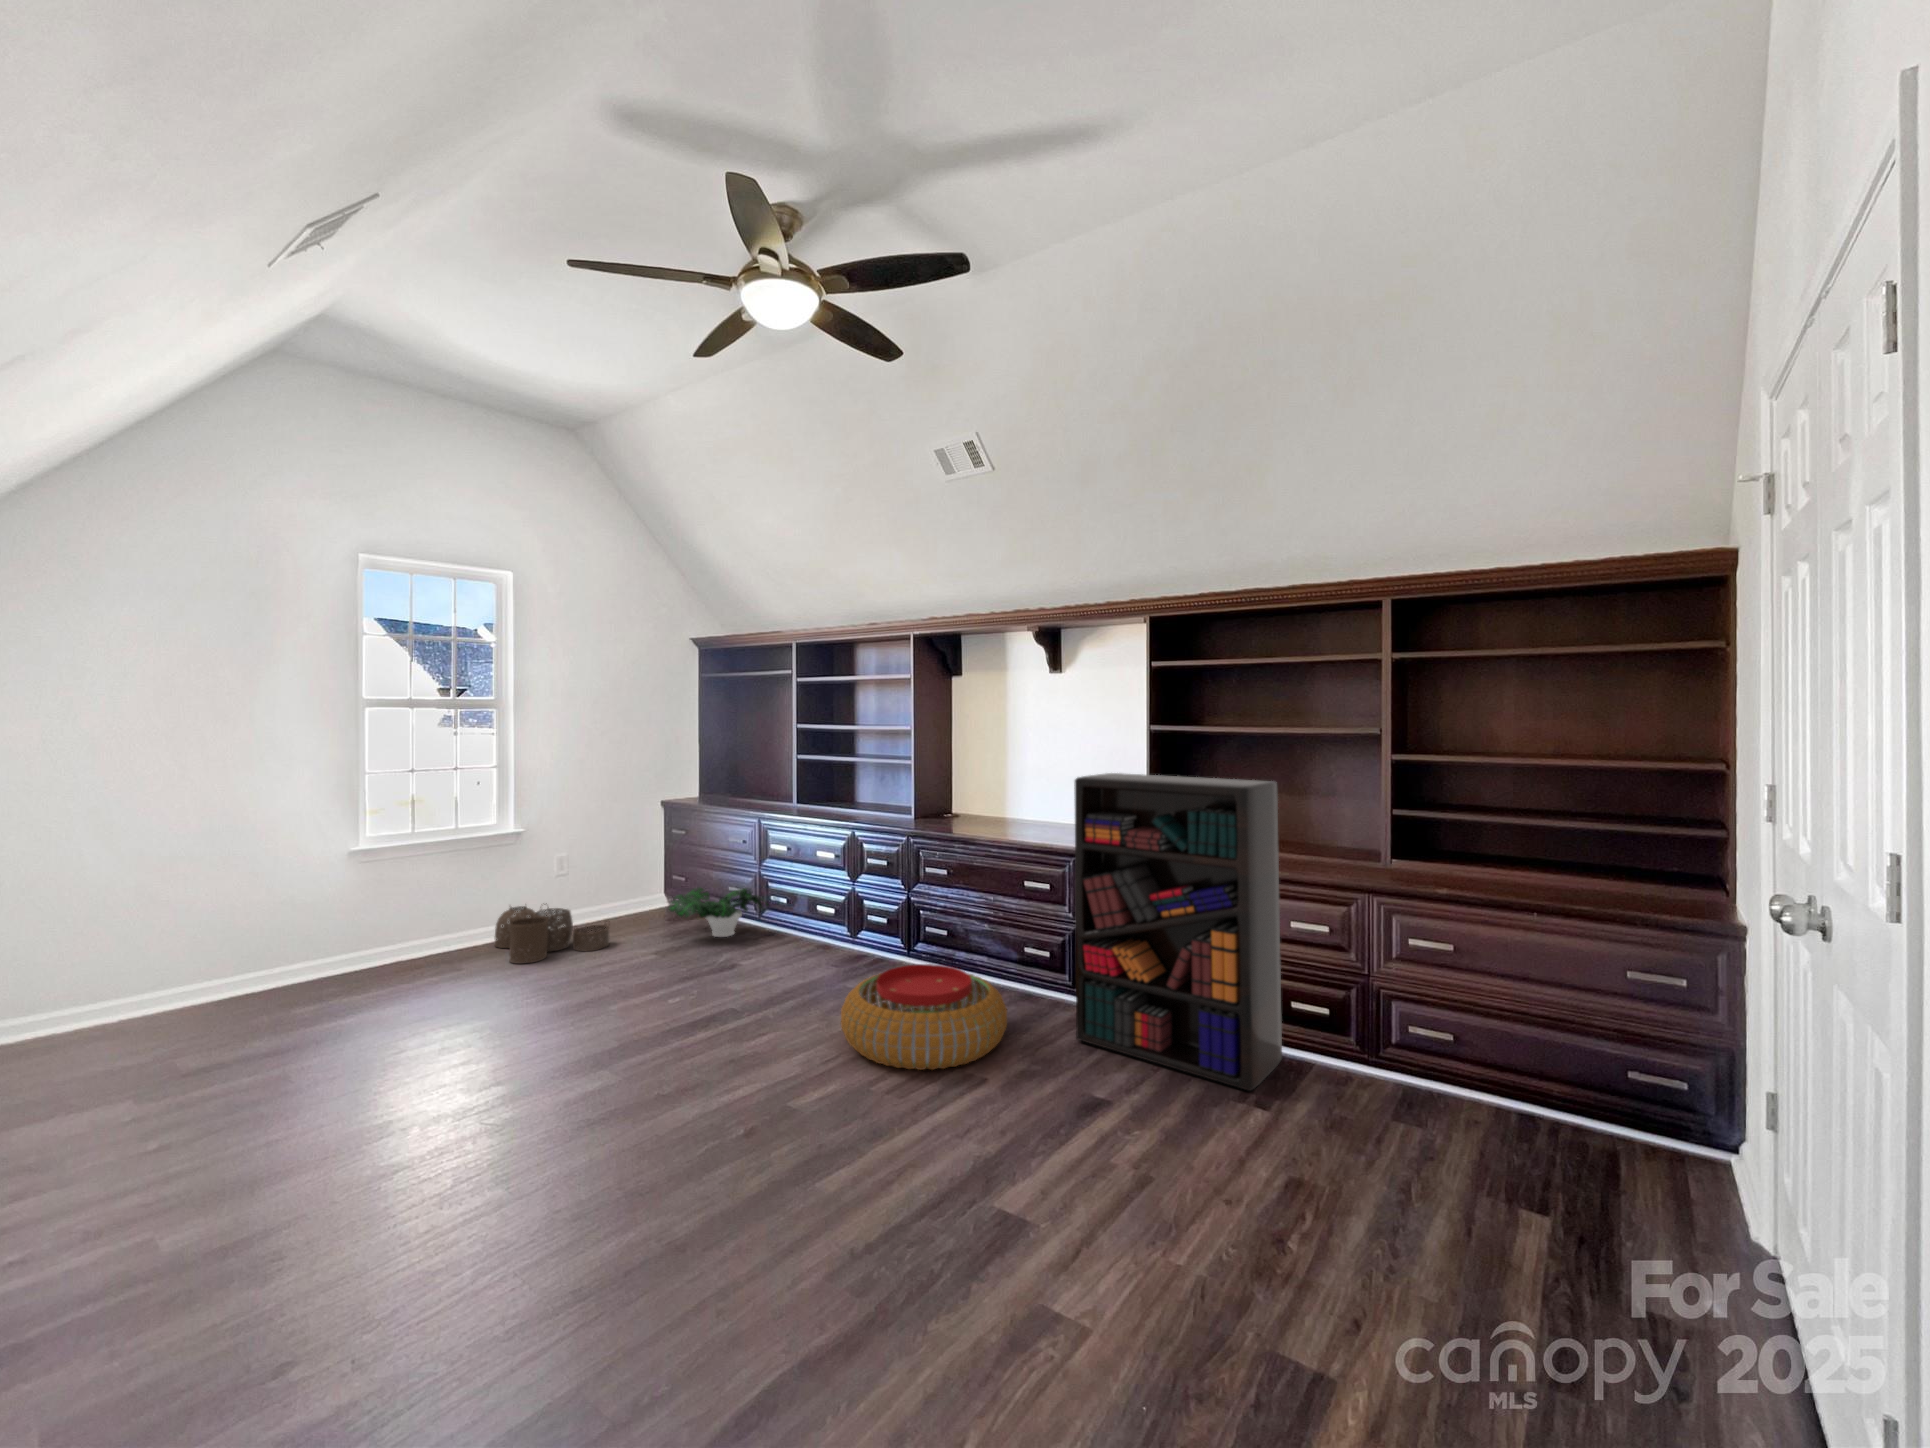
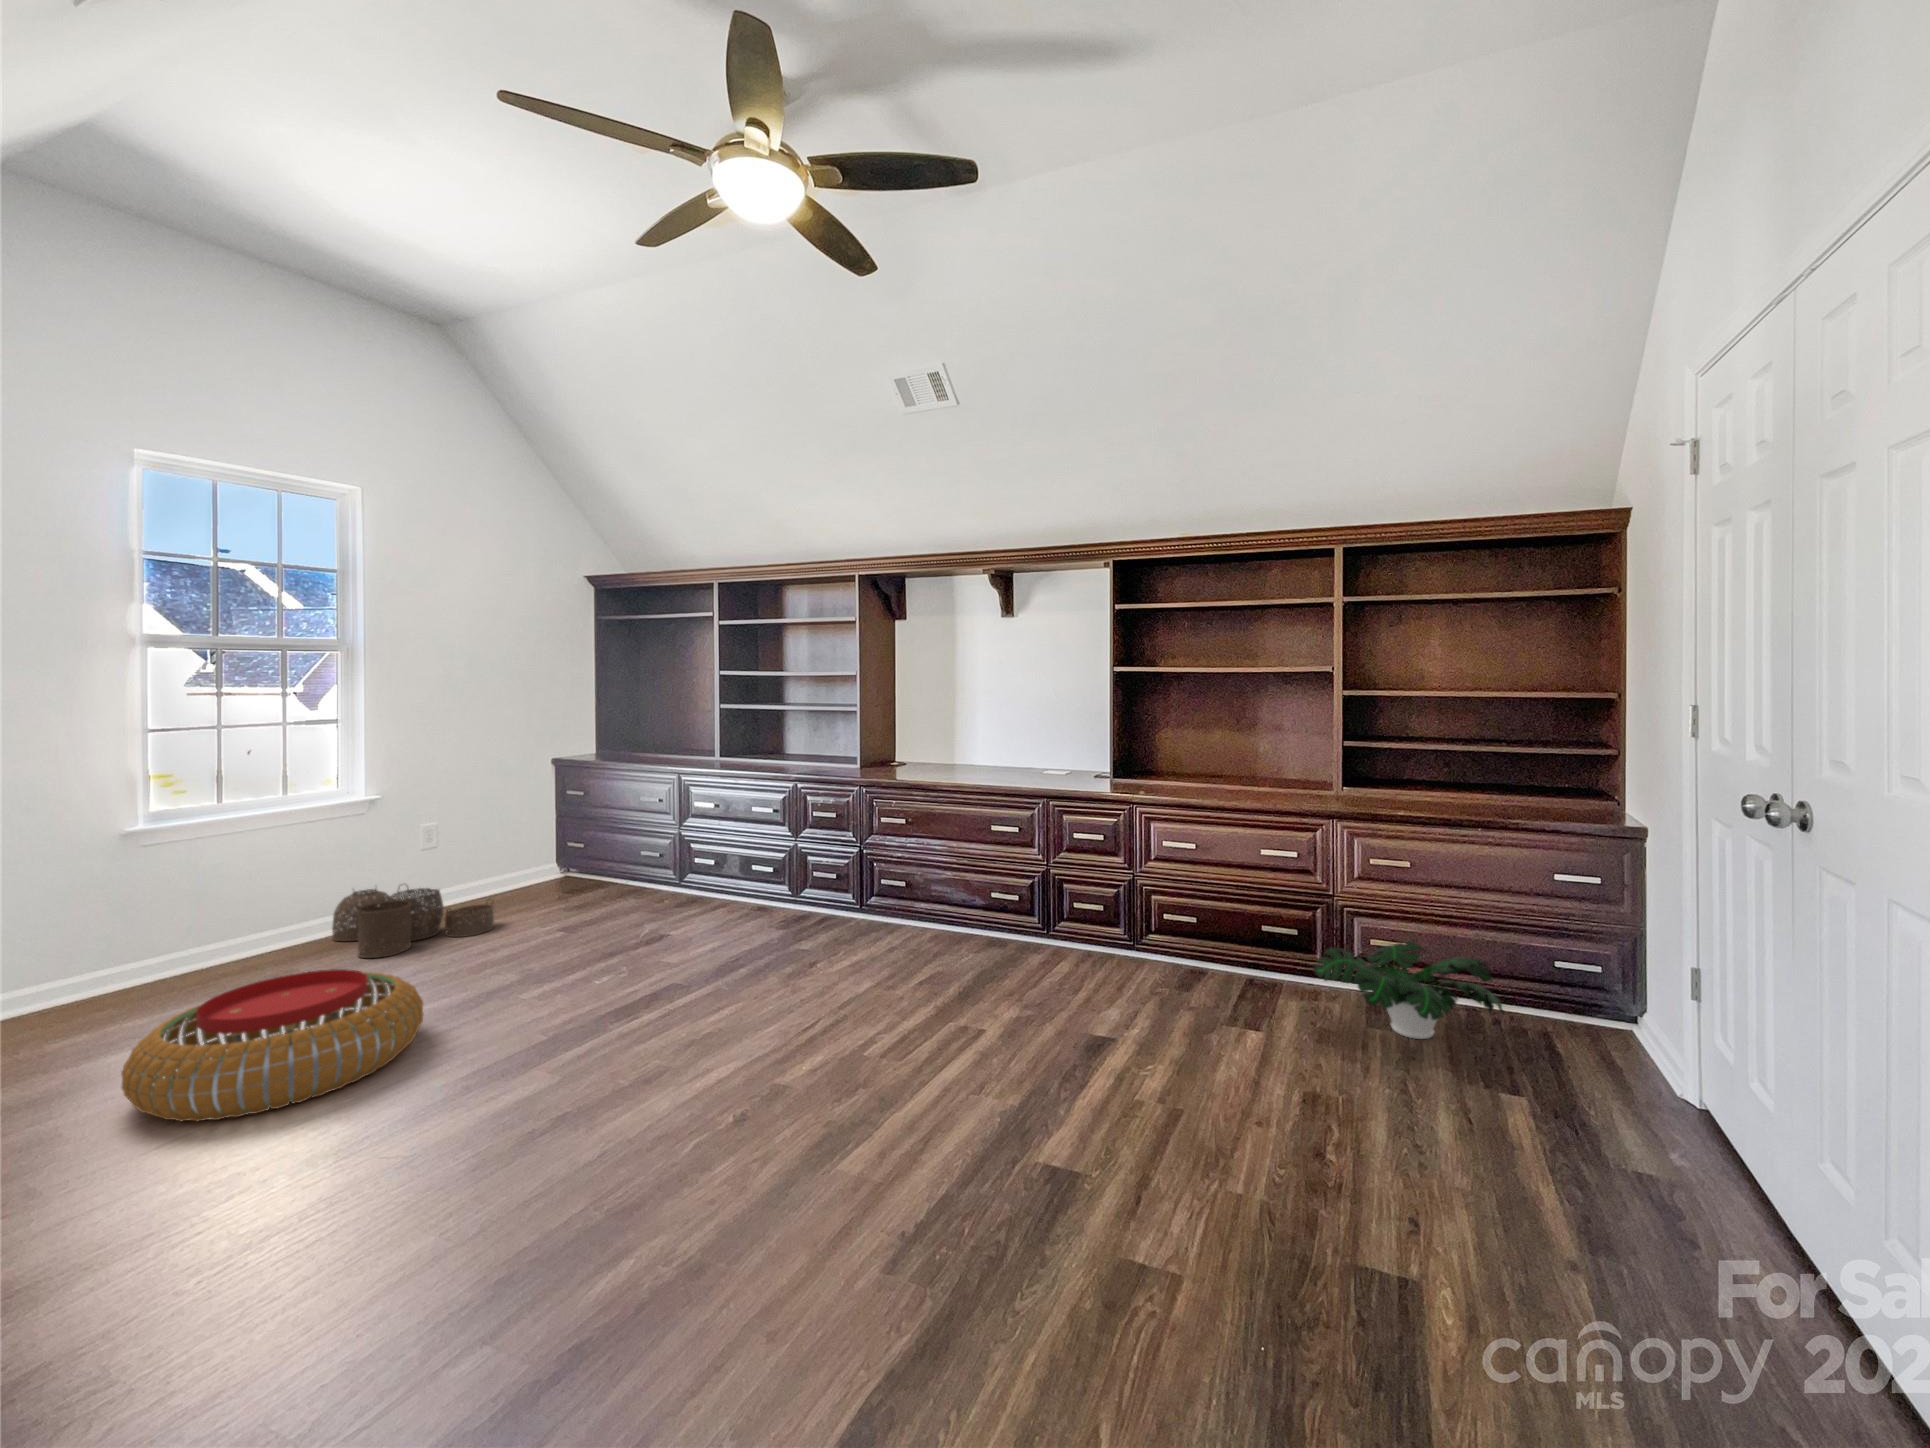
bookshelf: present [1074,773,1282,1090] -> none [1060,712,1256,1013]
potted plant: present [669,888,769,937] -> present [1314,941,1504,1039]
pouf: present [841,964,1007,1070] -> present [121,969,424,1122]

